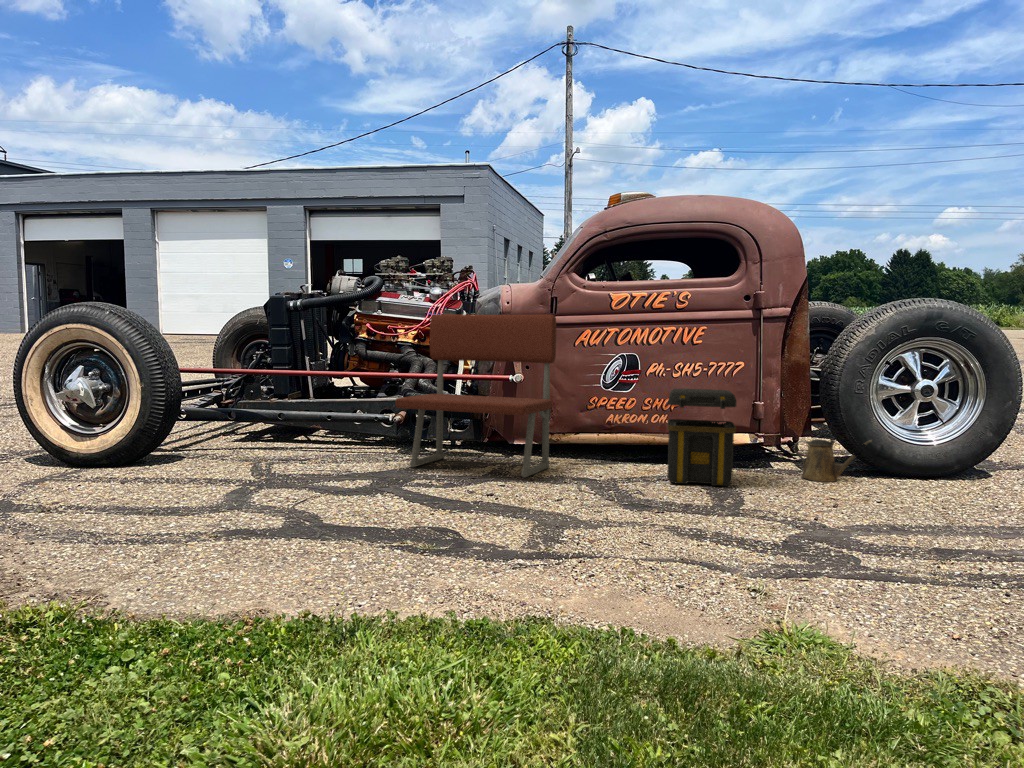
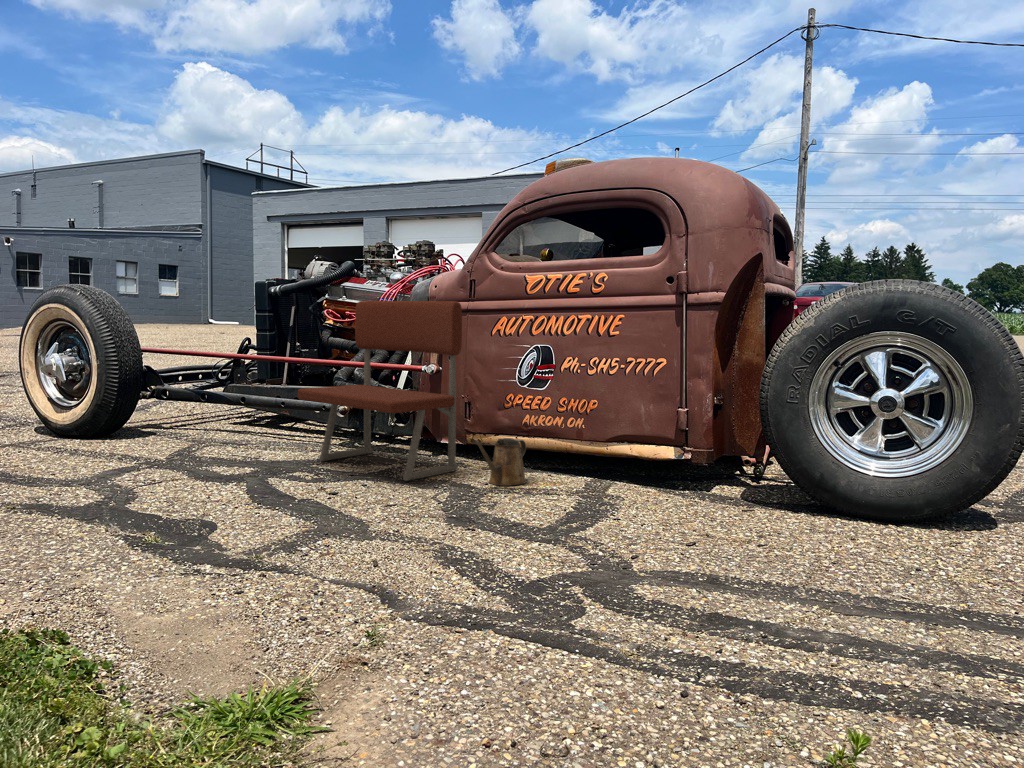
toolbox: present [667,389,737,486] -> none [547,389,643,508]
watering can: present [794,439,873,482] -> present [474,438,526,486]

